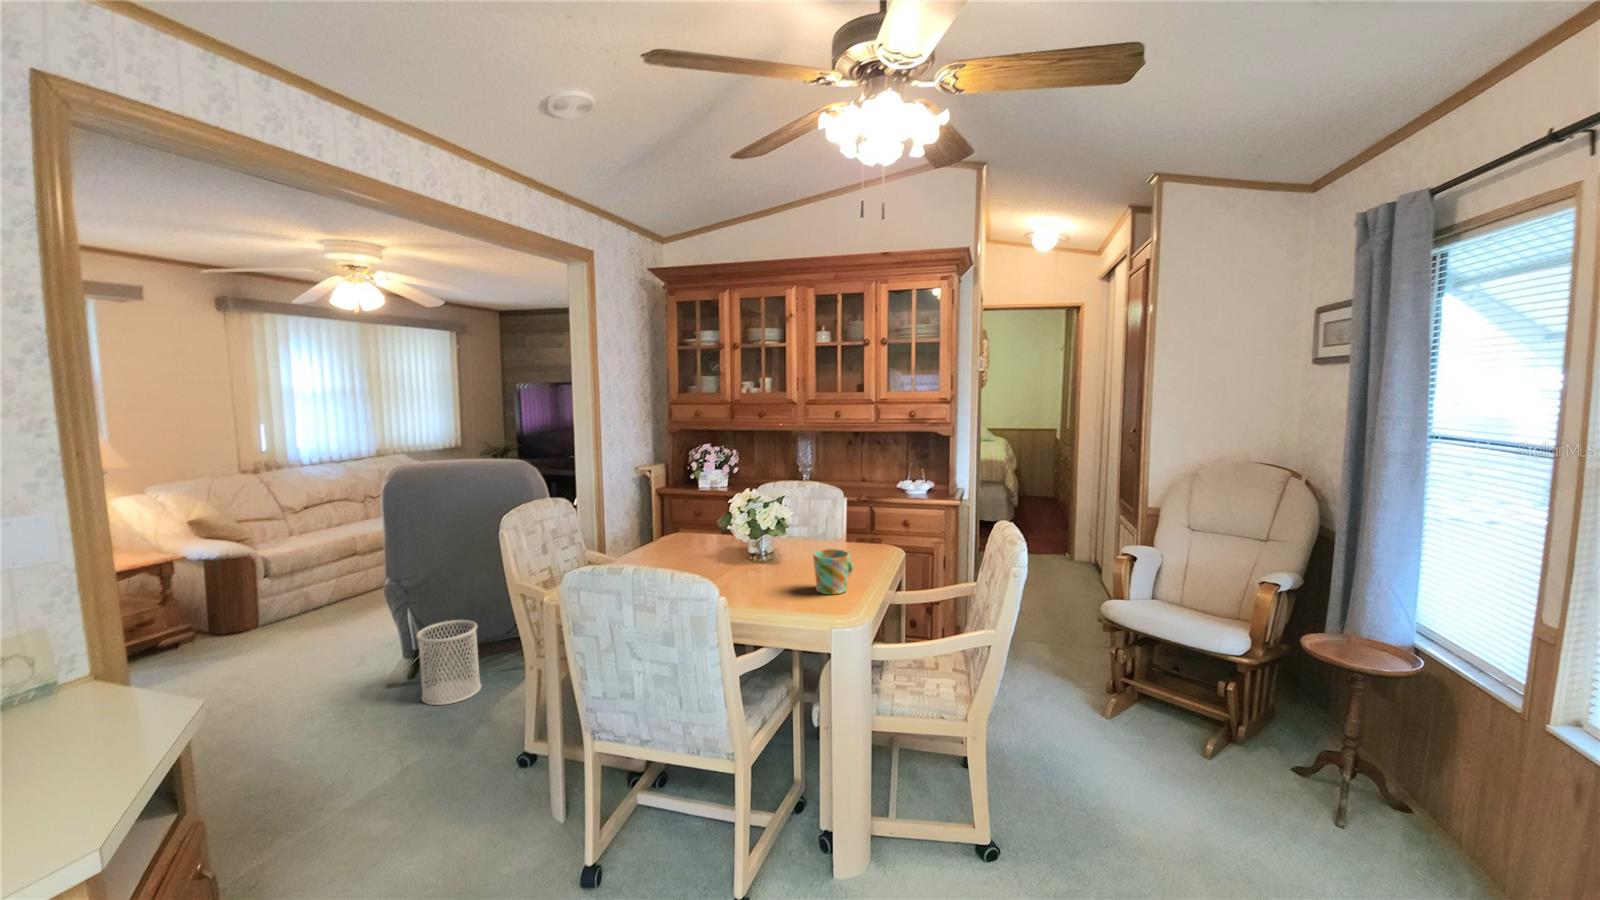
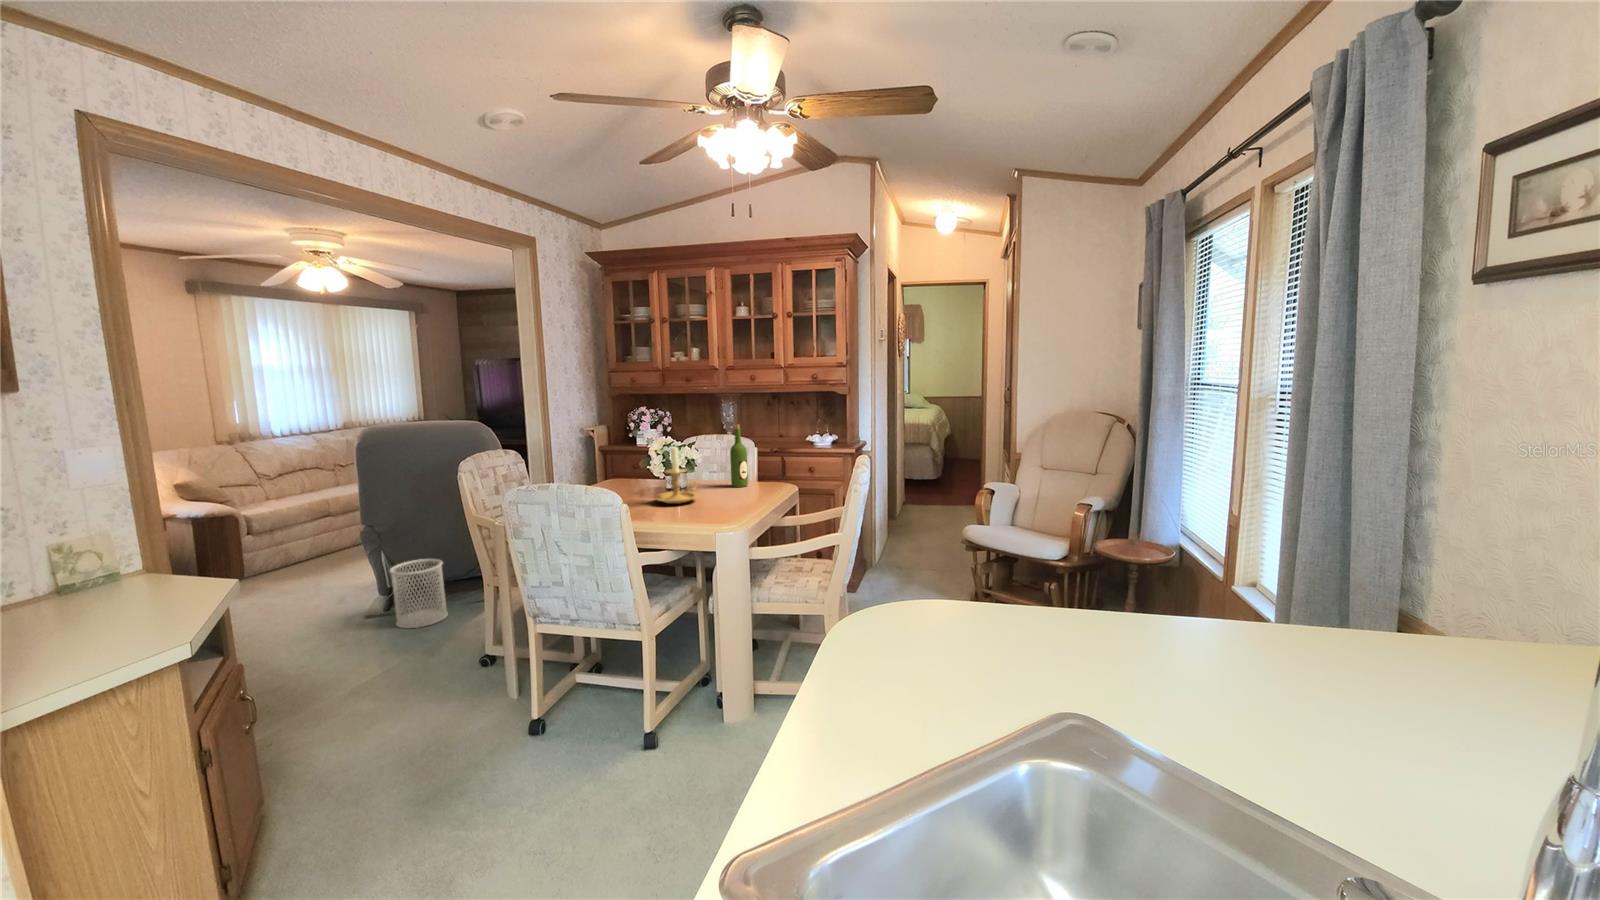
wine bottle: none [825,475,845,551] -> present [730,425,748,487]
candle holder: none [738,503,795,577] -> present [654,447,700,504]
mug: present [813,549,853,595] -> none [708,479,742,513]

